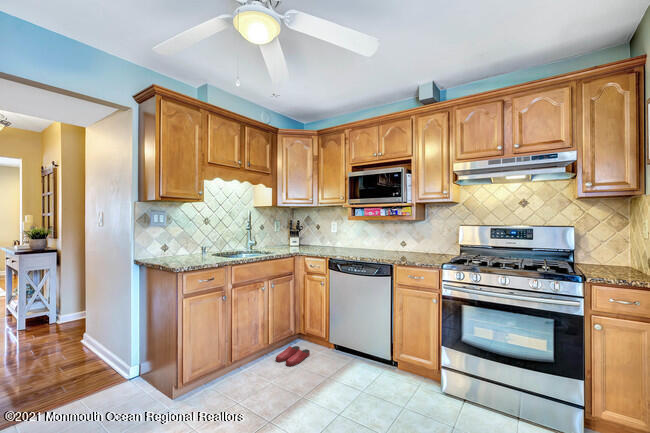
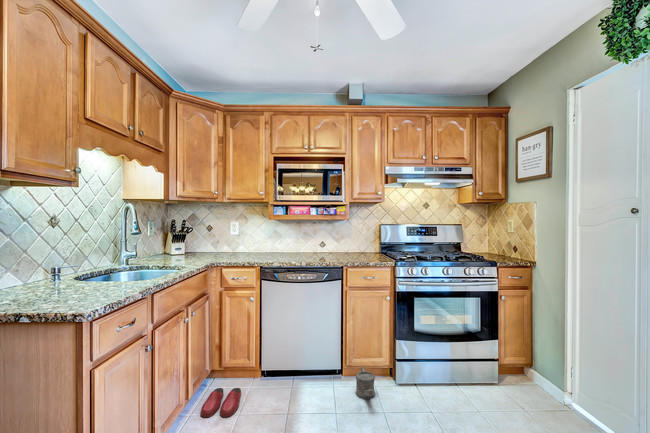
watering can: none [388,364,411,394] -> present [356,367,375,399]

